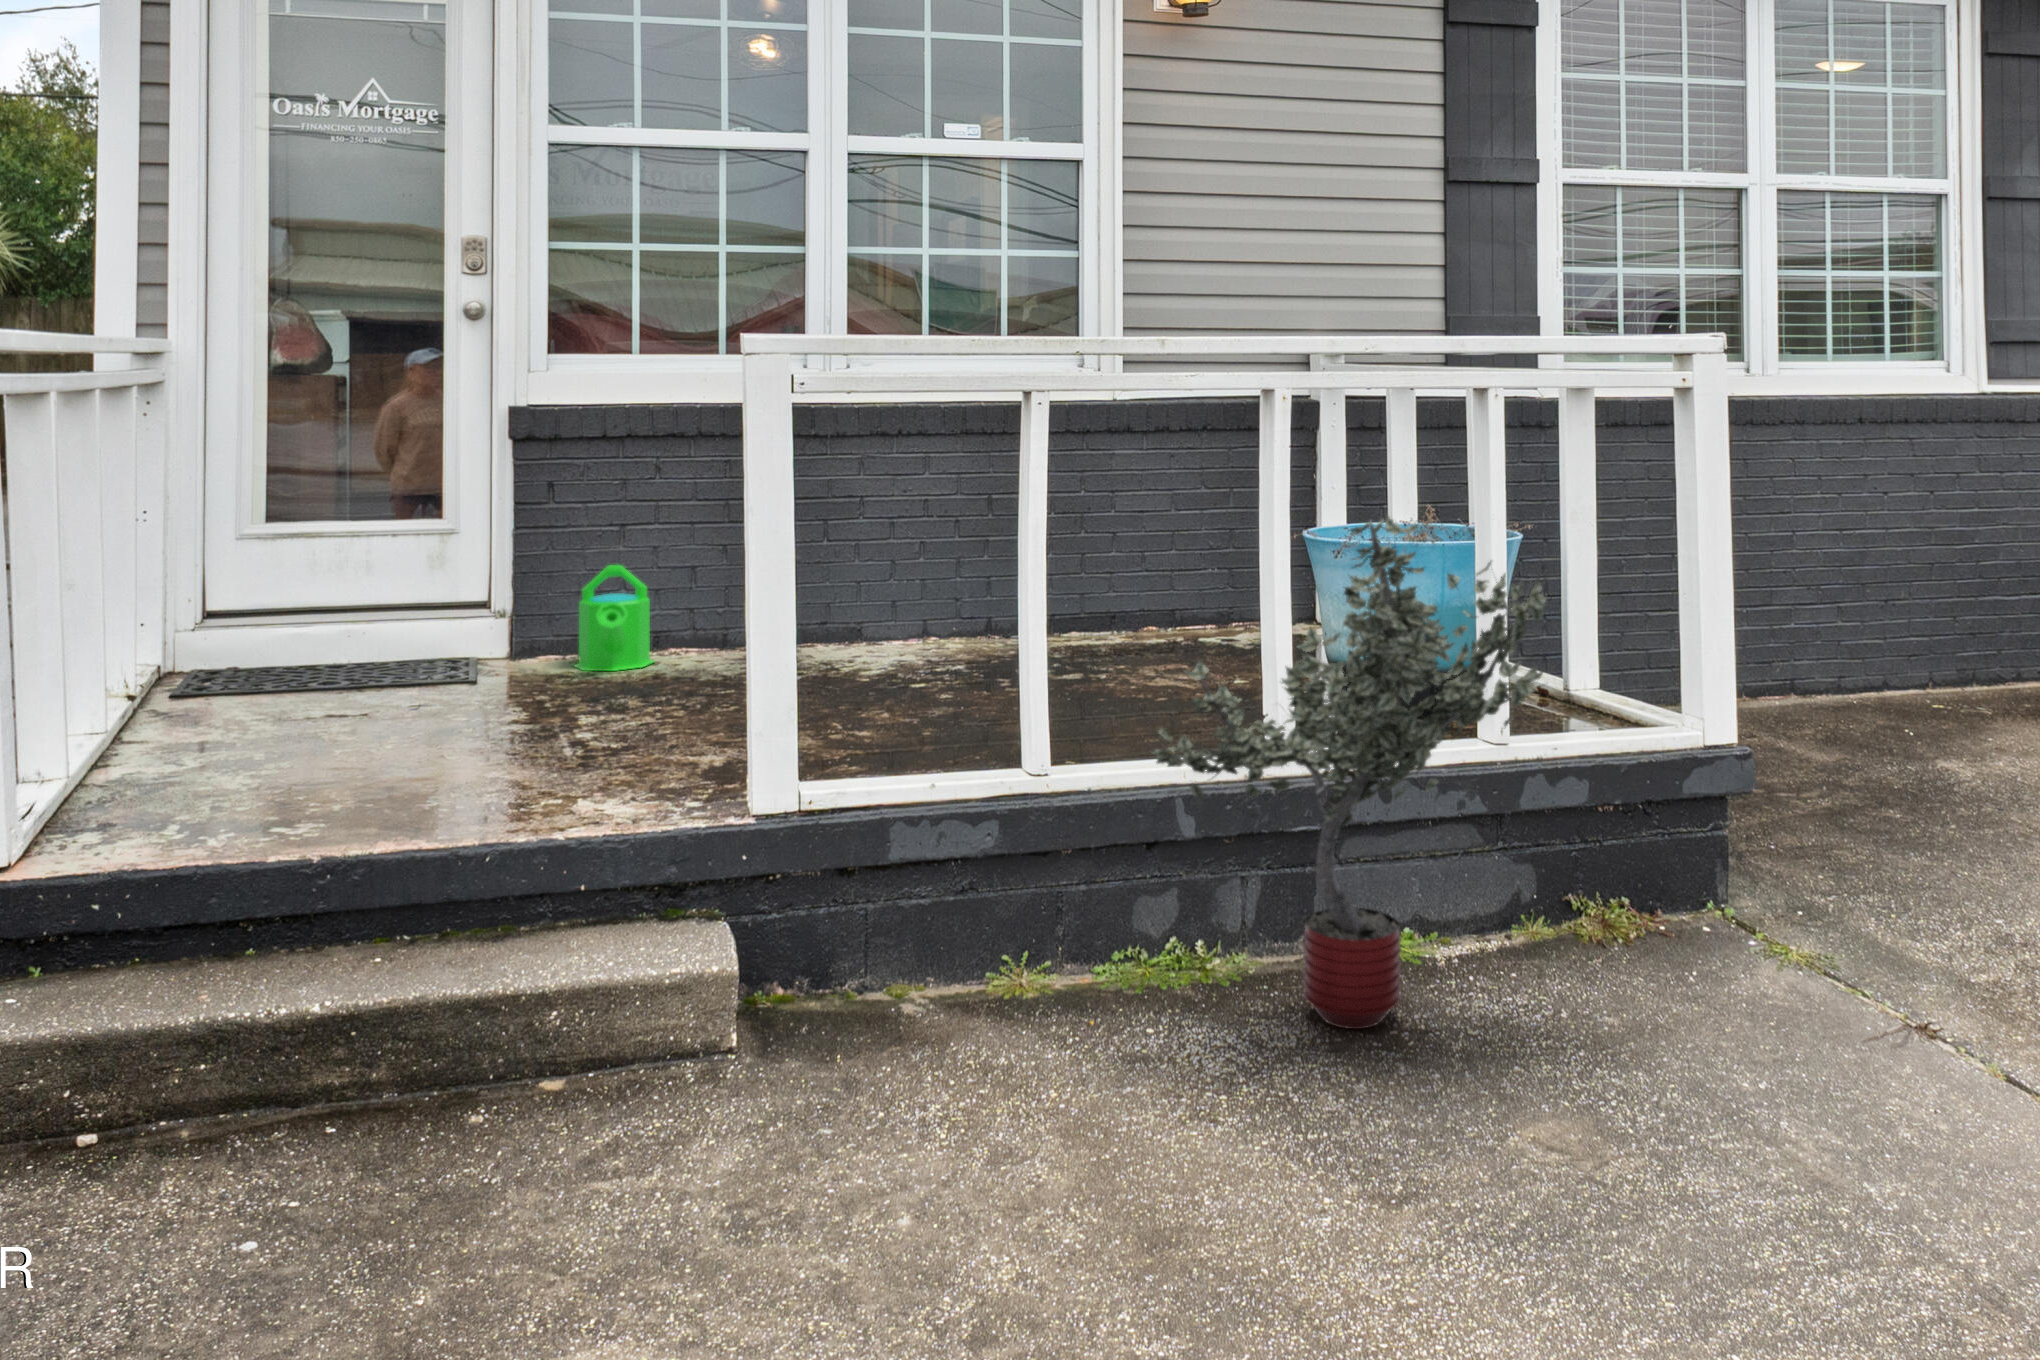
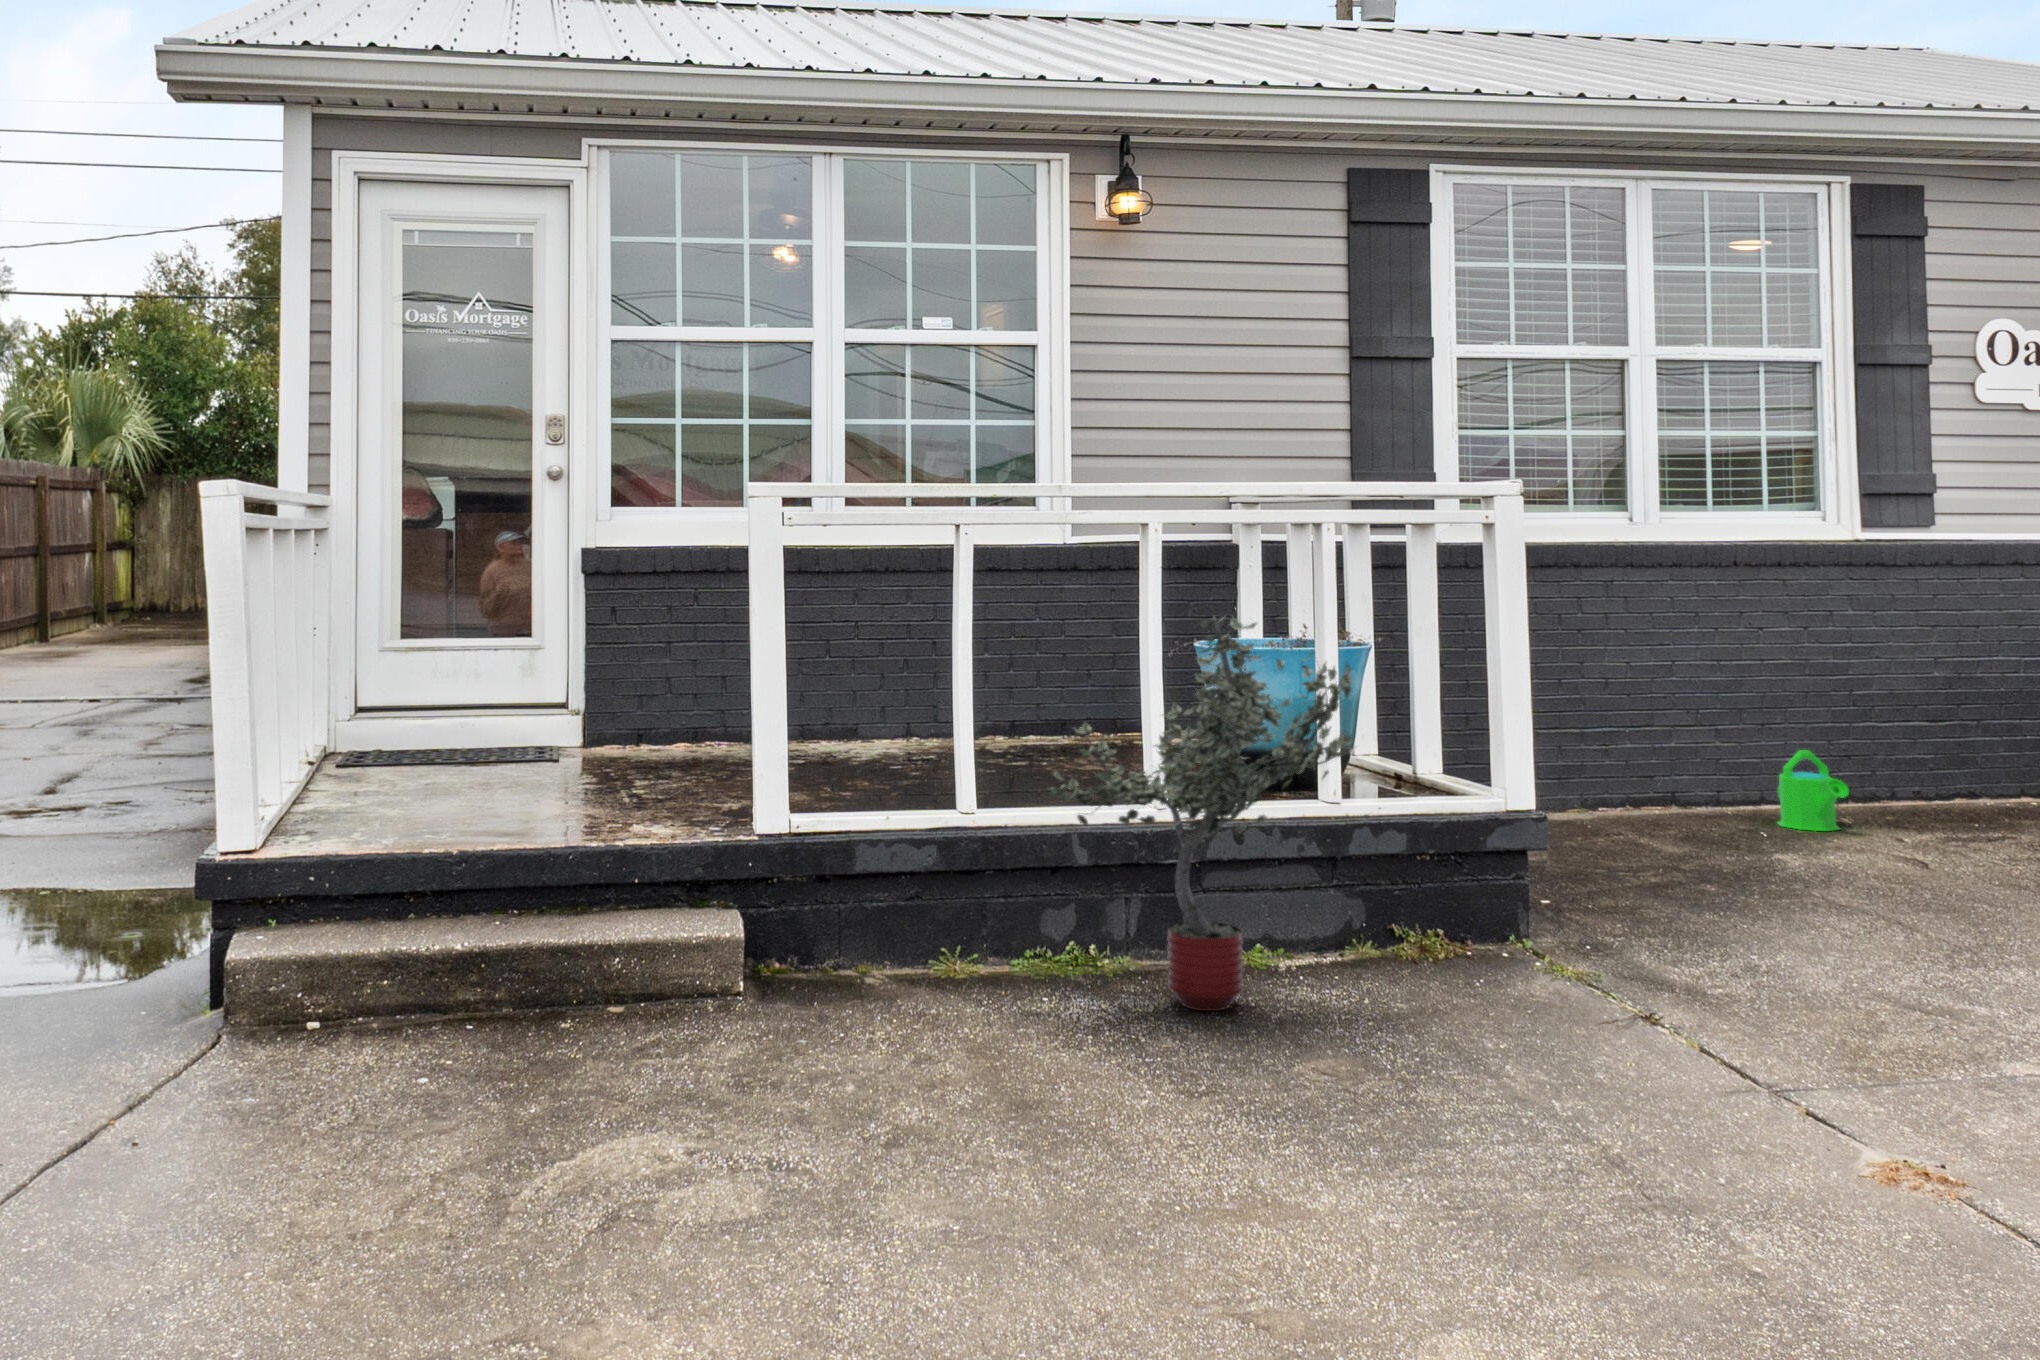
watering can: present [574,565,654,671] -> present [1777,750,1849,831]

